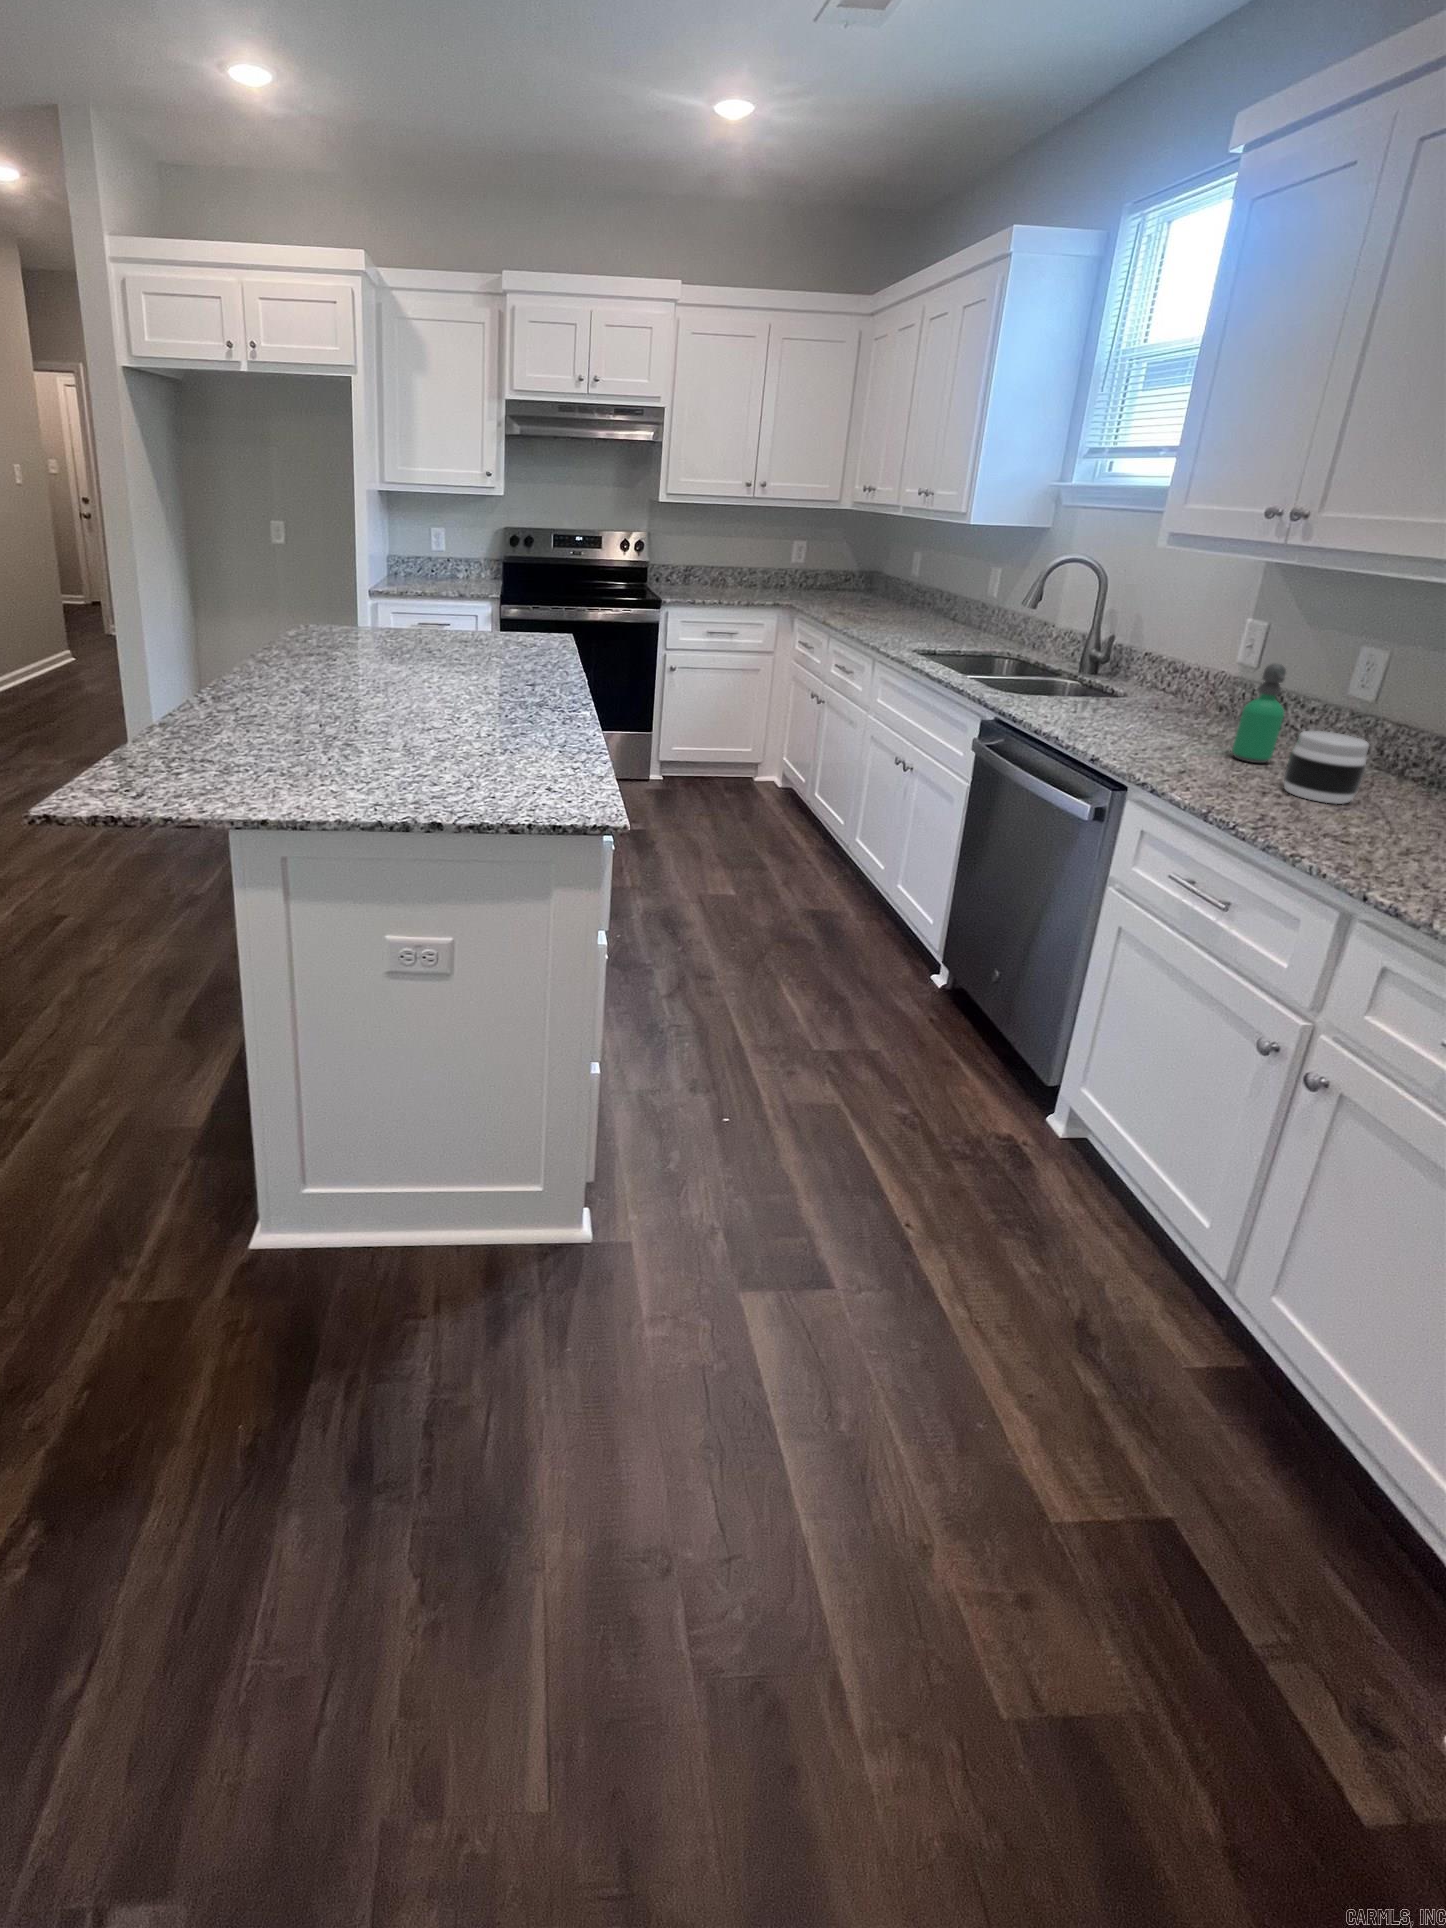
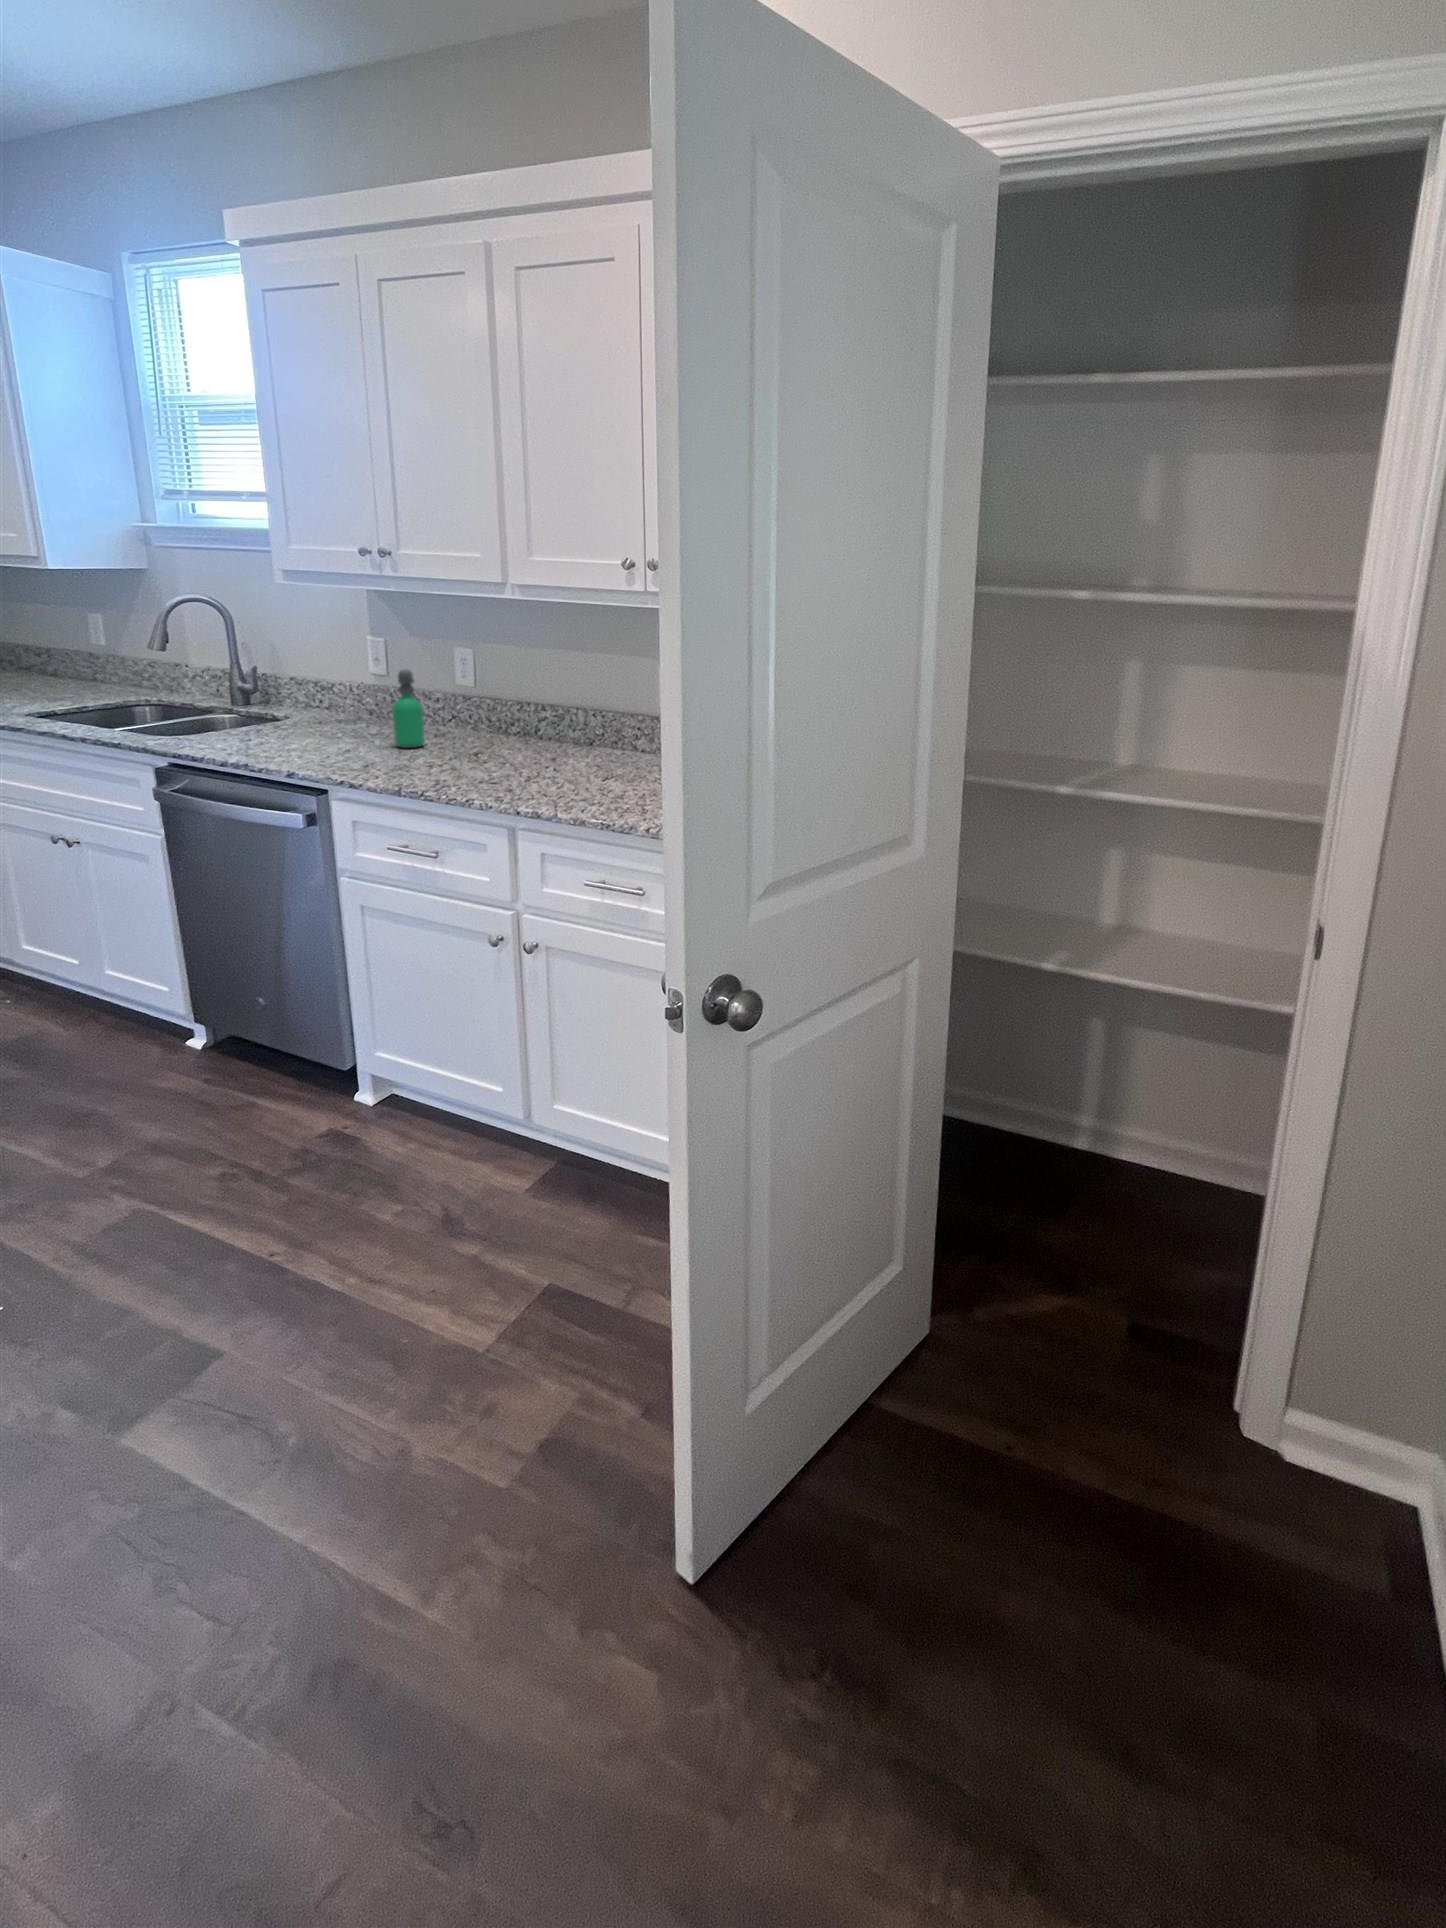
jar: present [1284,731,1369,804] -> none [438,713,486,763]

